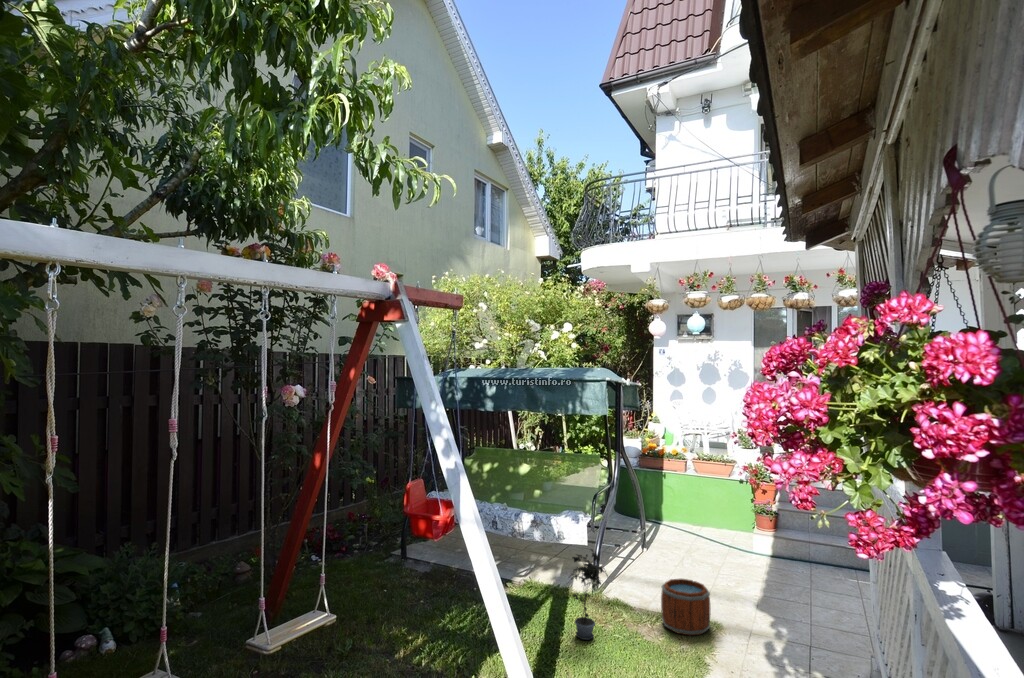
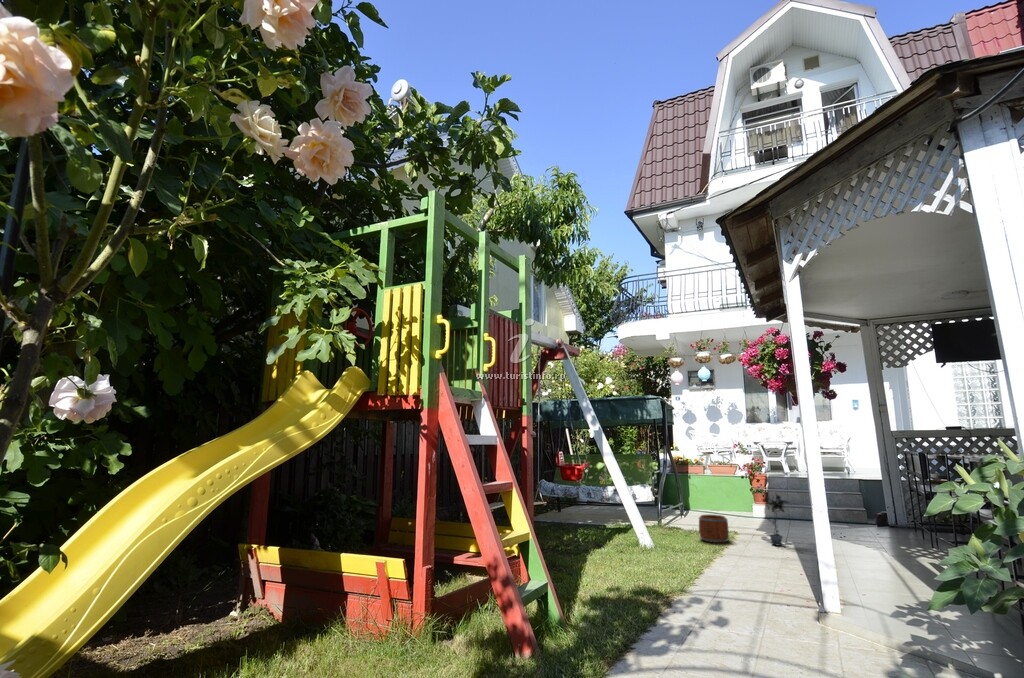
potted plant: present [570,549,608,640] -> present [762,495,790,546]

